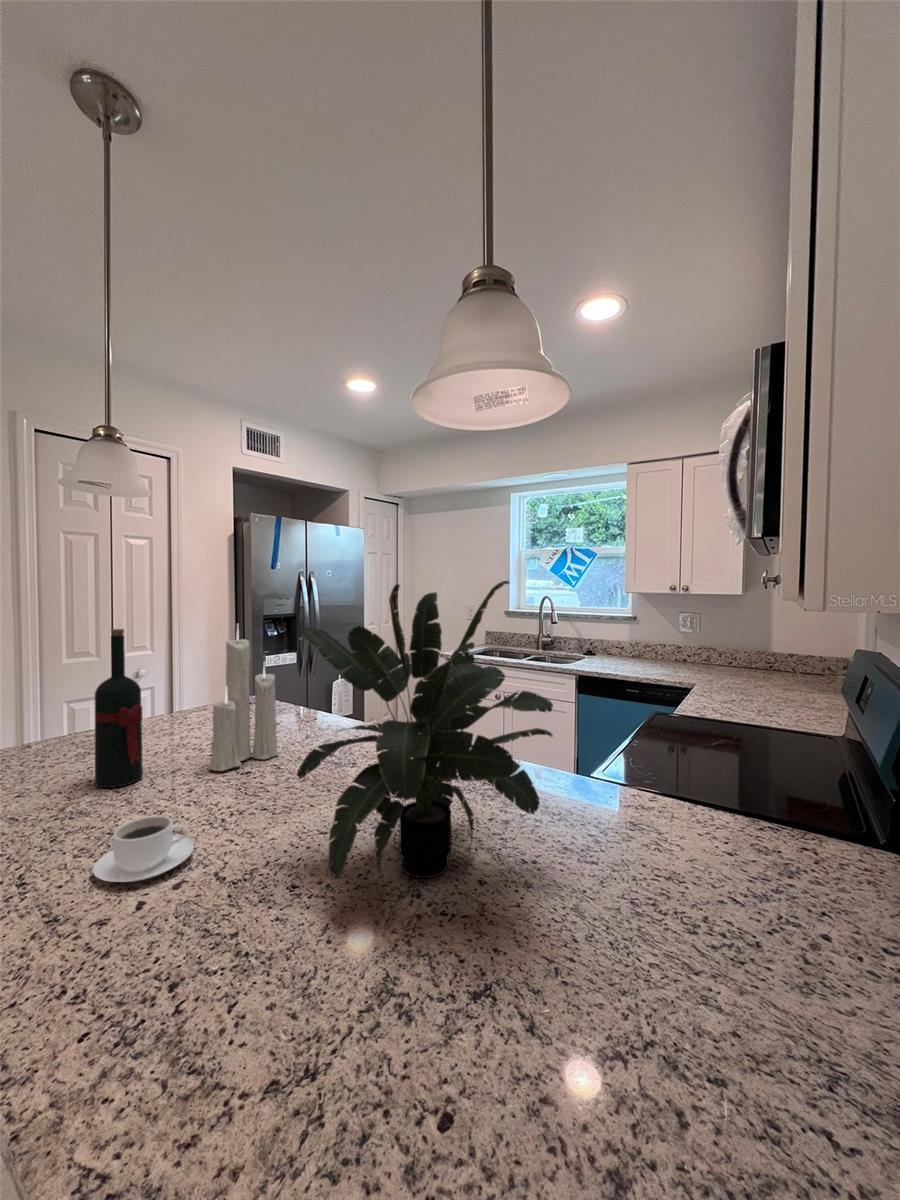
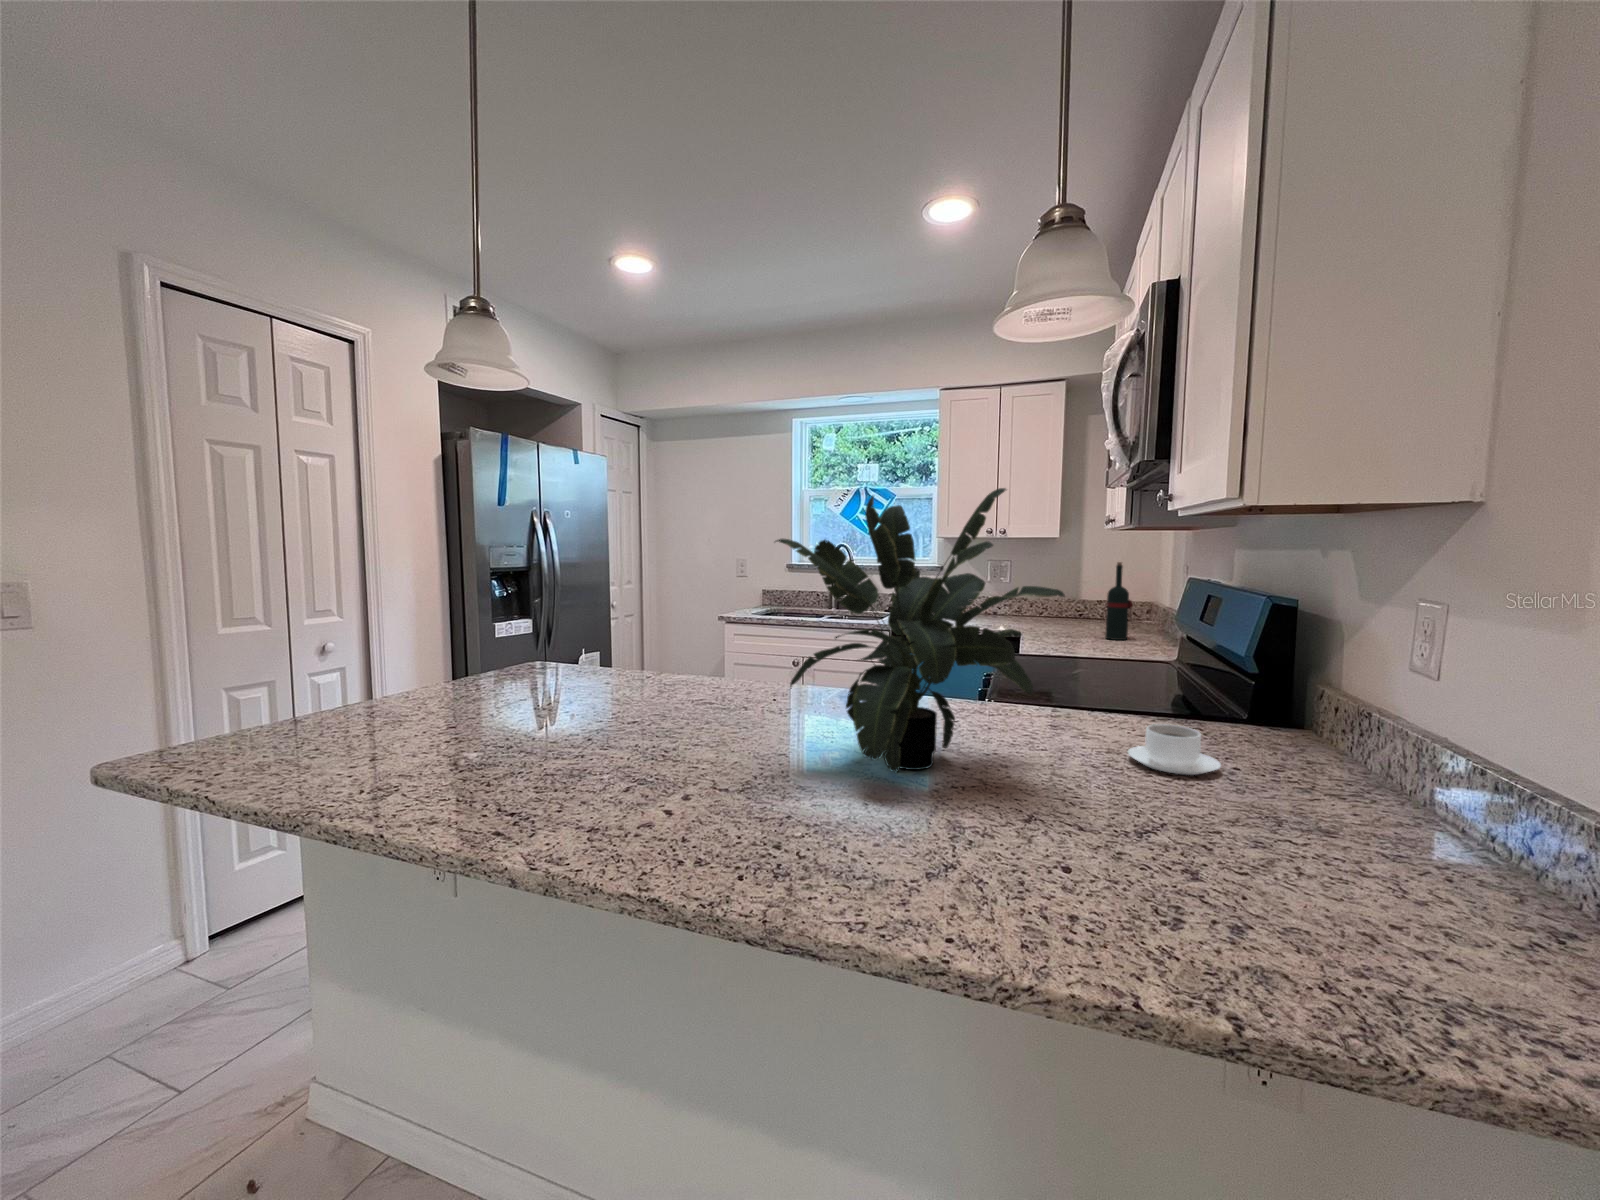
candle: present [209,627,278,771] -> none [595,543,659,717]
wine bottle: present [95,629,143,788] -> present [1105,562,1133,640]
coffee cup: present [93,816,194,882] -> present [1128,724,1221,775]

